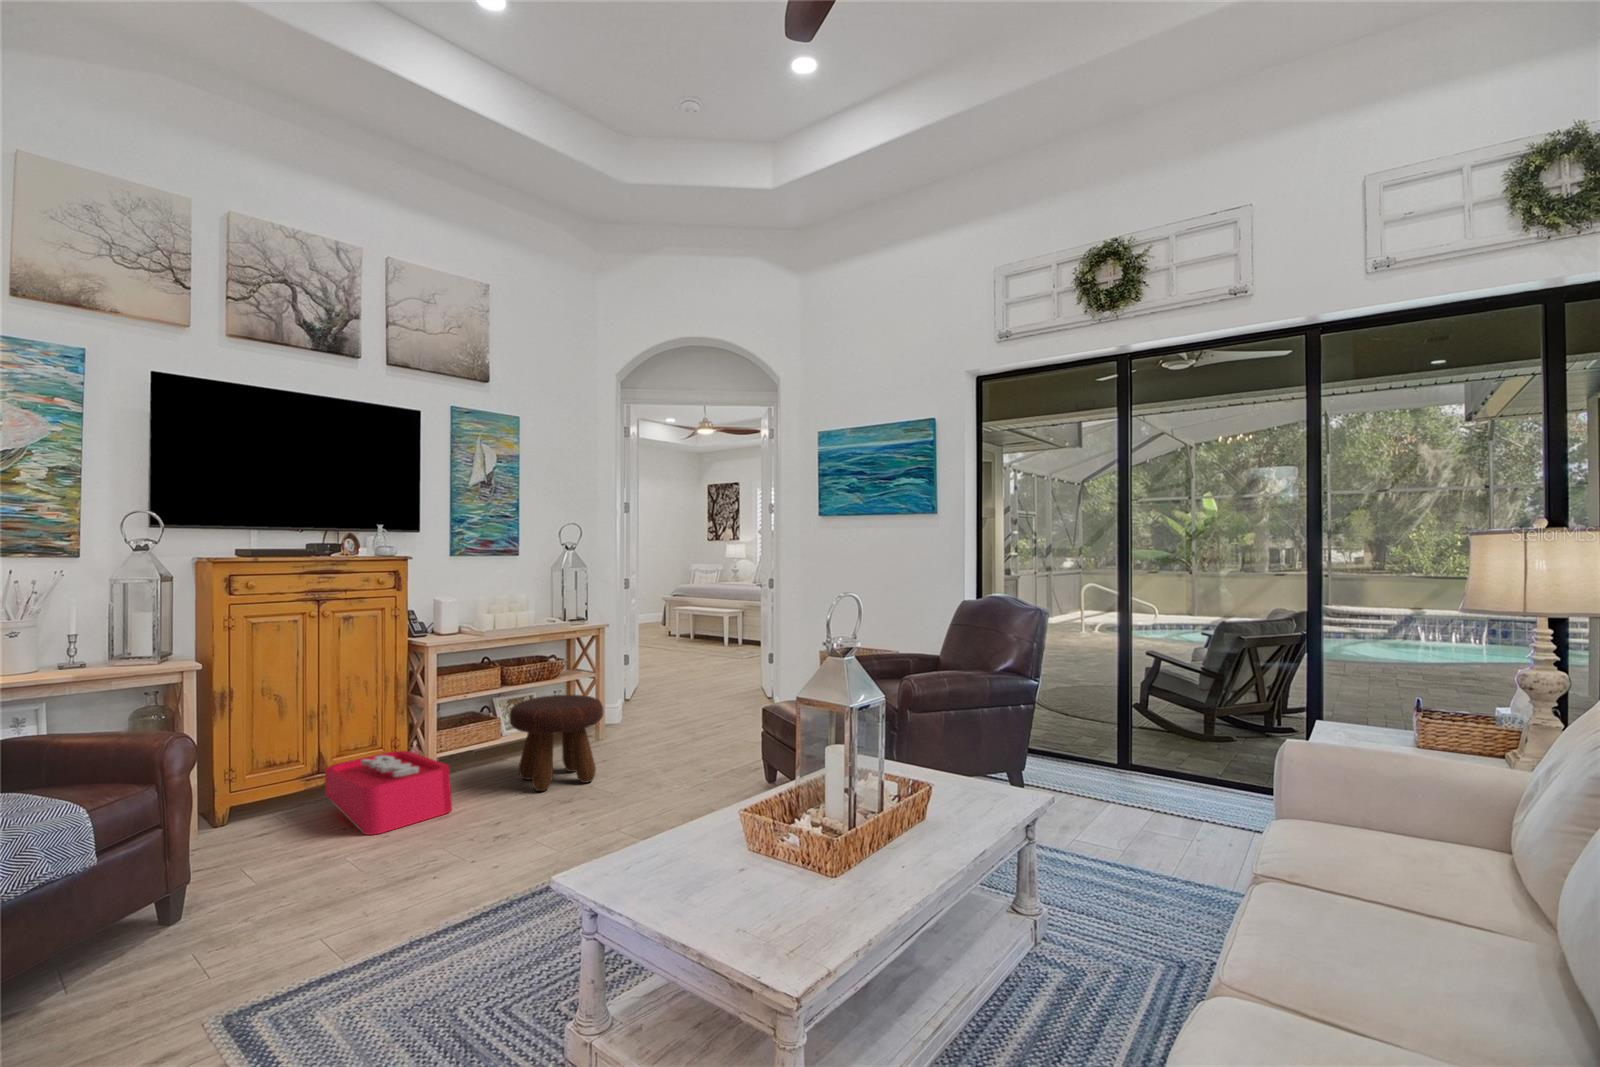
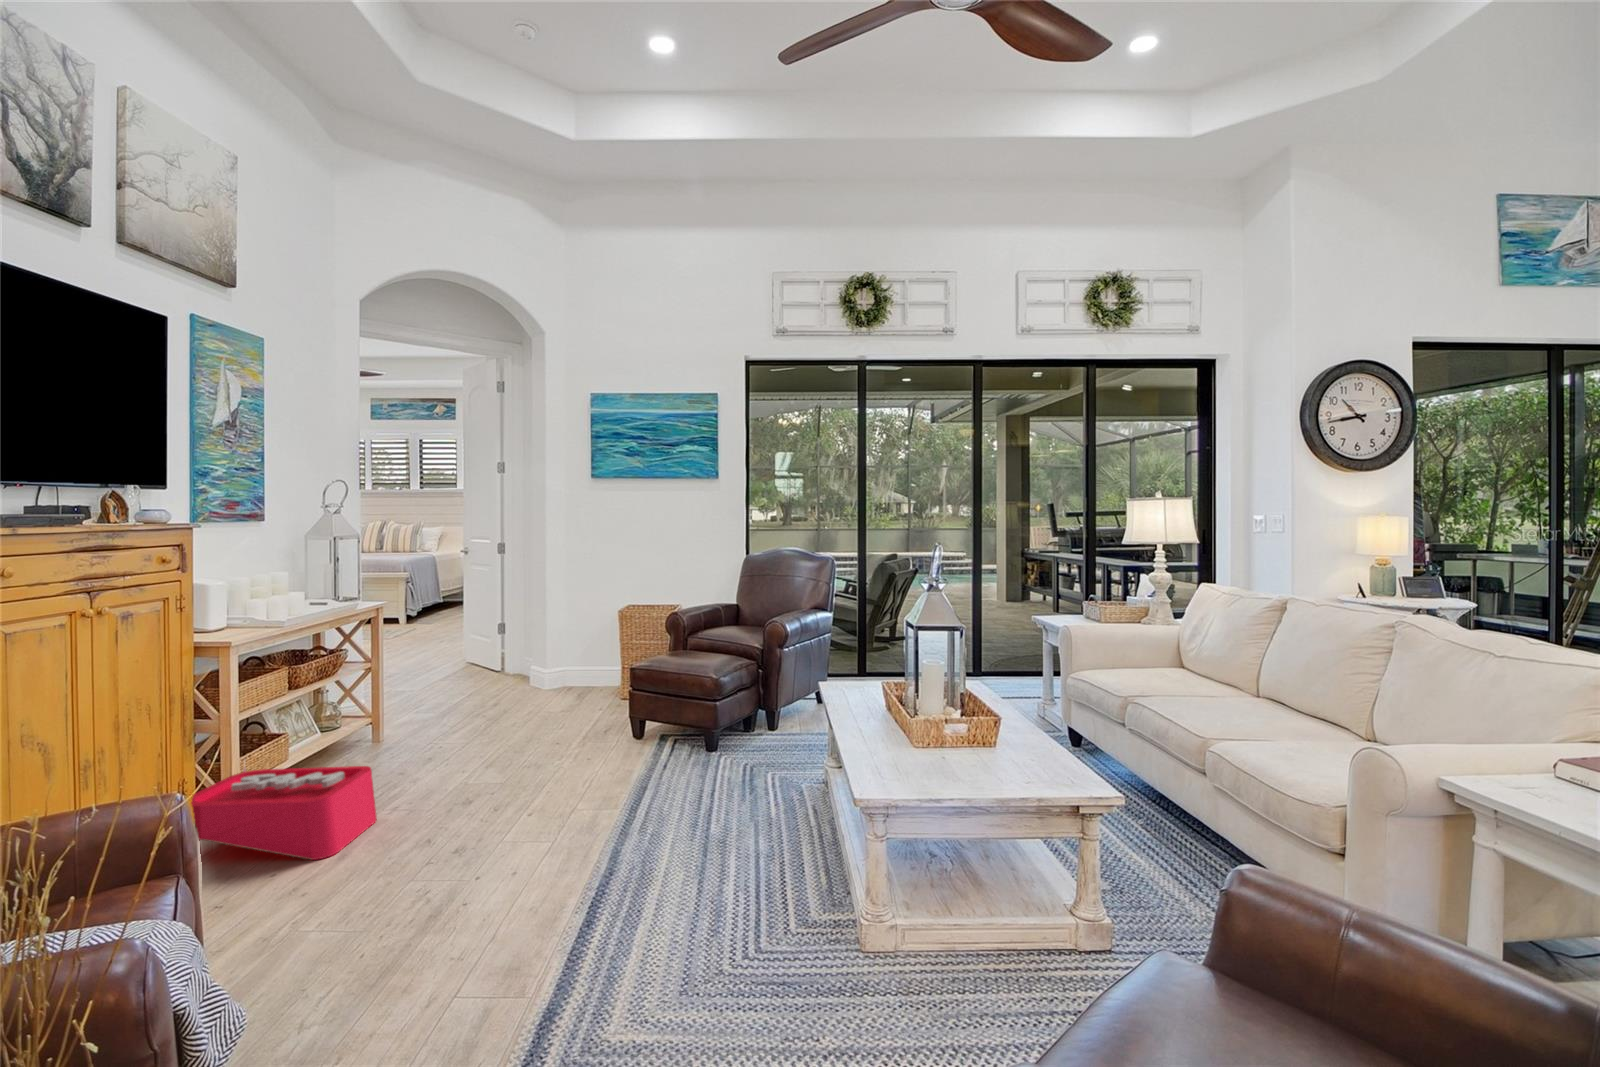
footstool: present [509,695,604,791] -> none [375,675,489,783]

